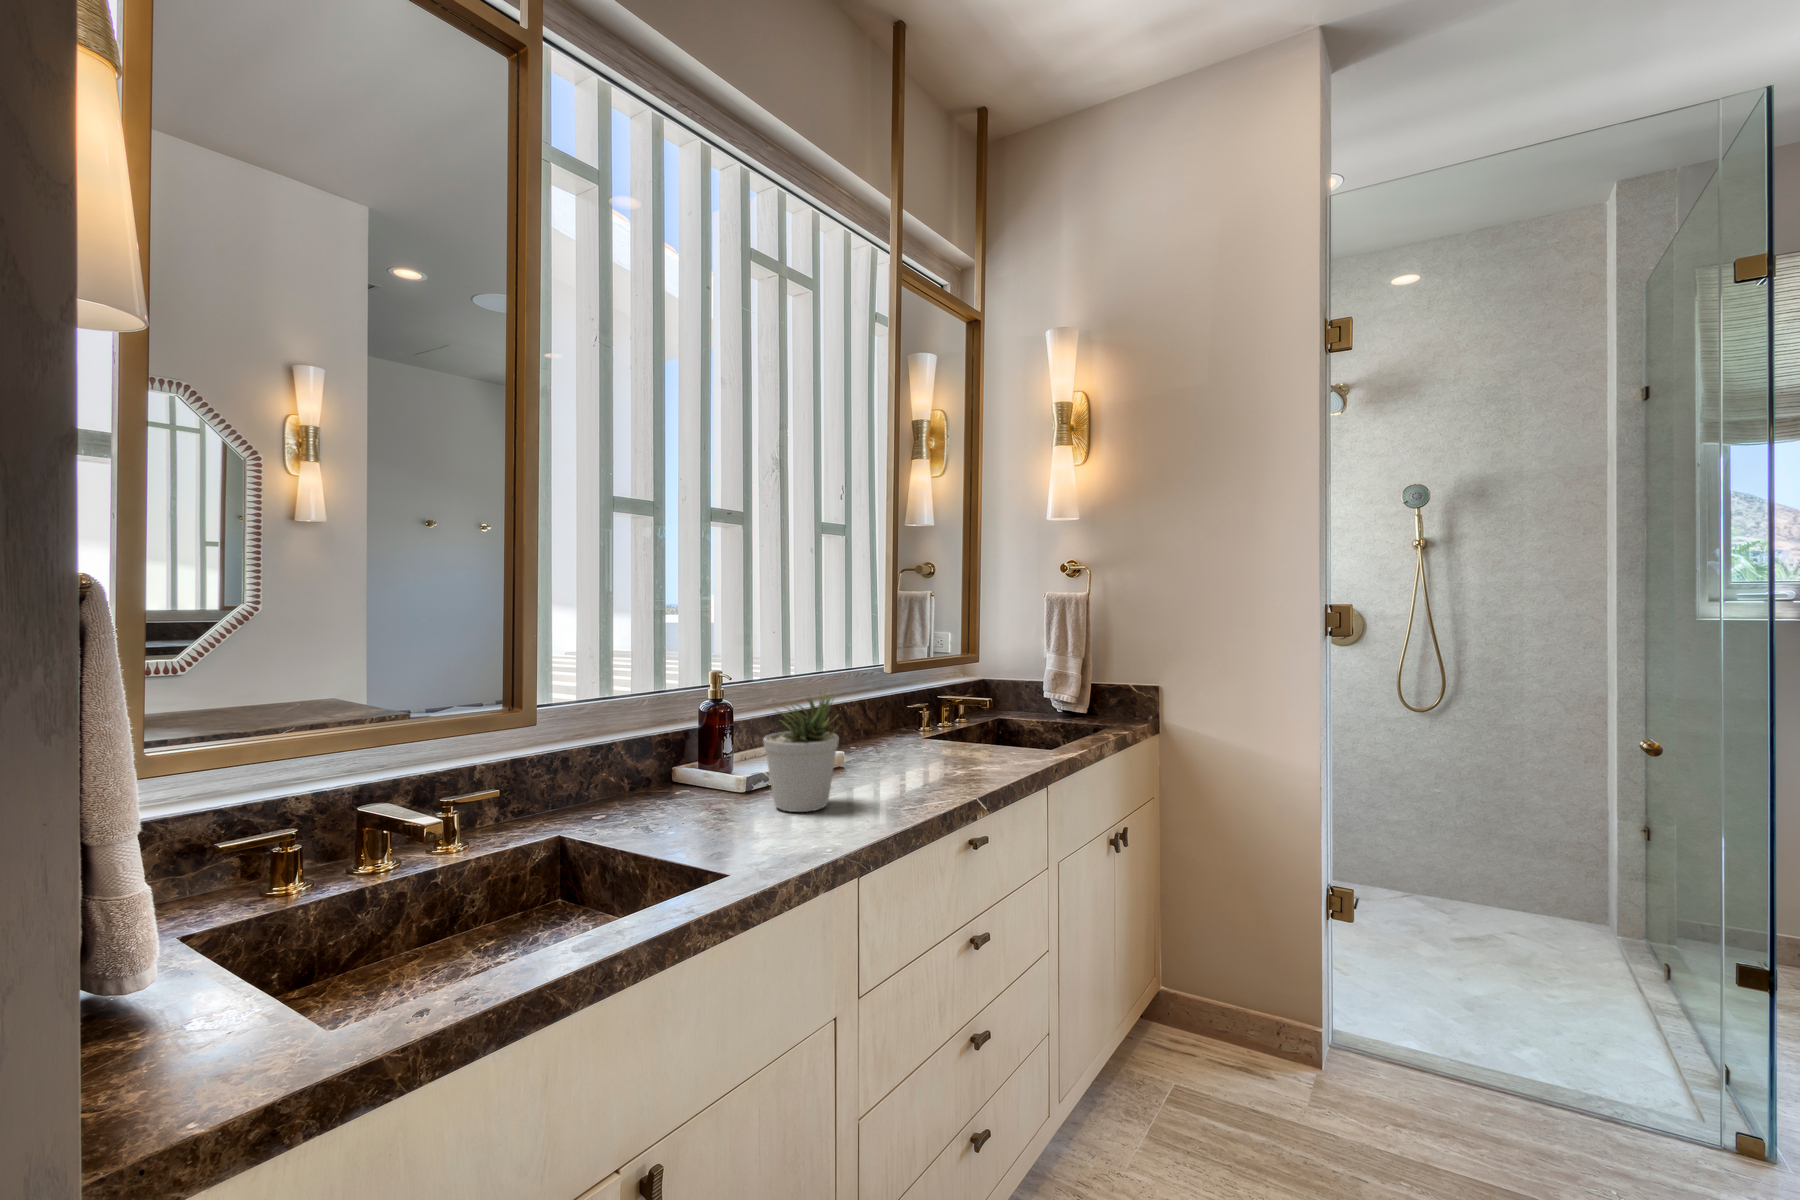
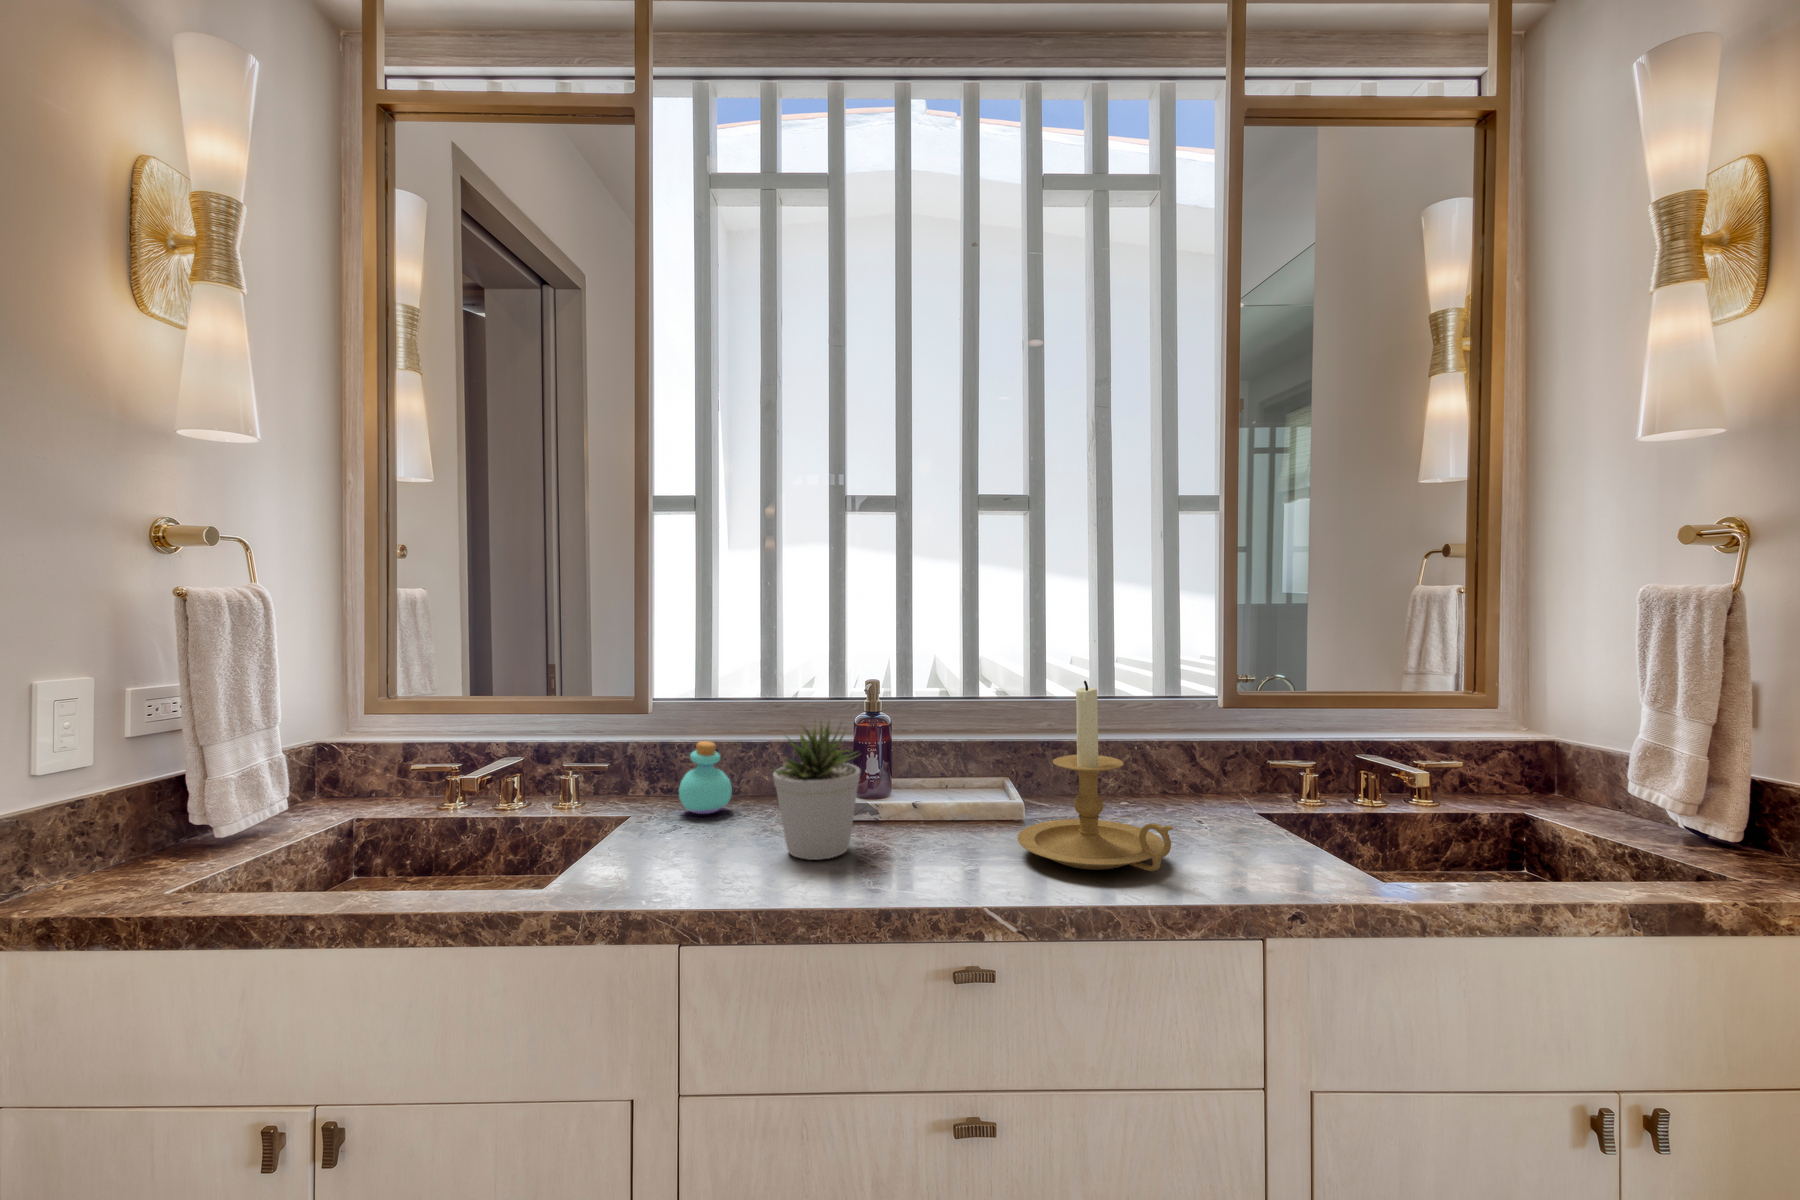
candle holder: none [881,649,997,776] -> present [1018,681,1173,871]
perfume bottle: none [585,740,643,818] -> present [679,741,732,814]

